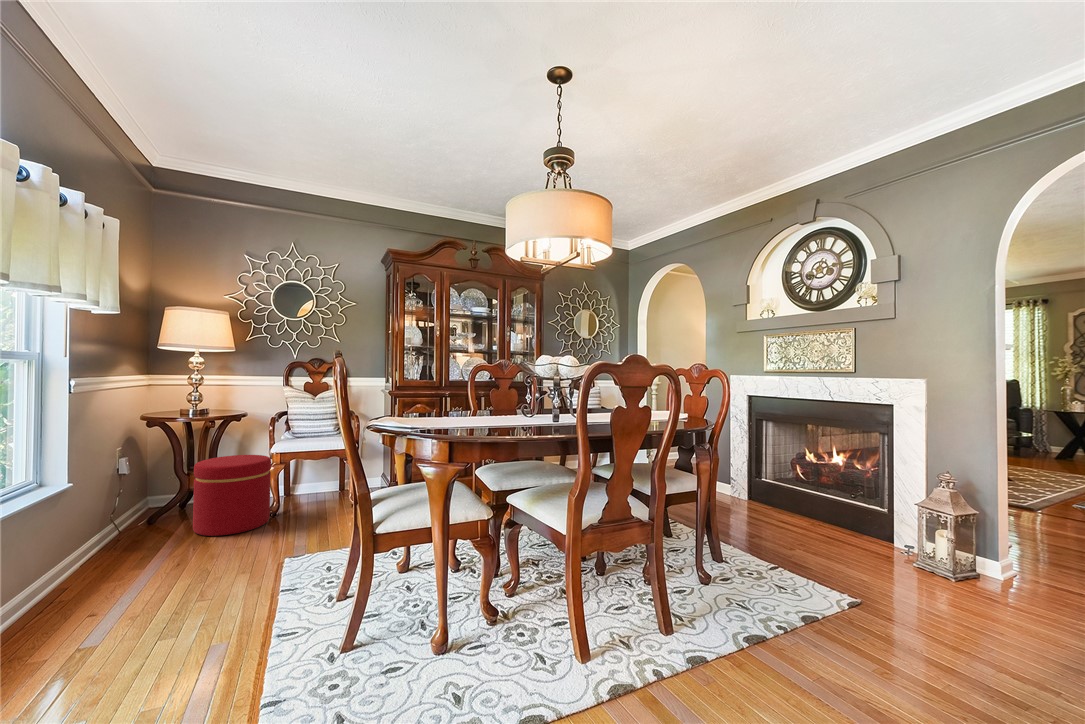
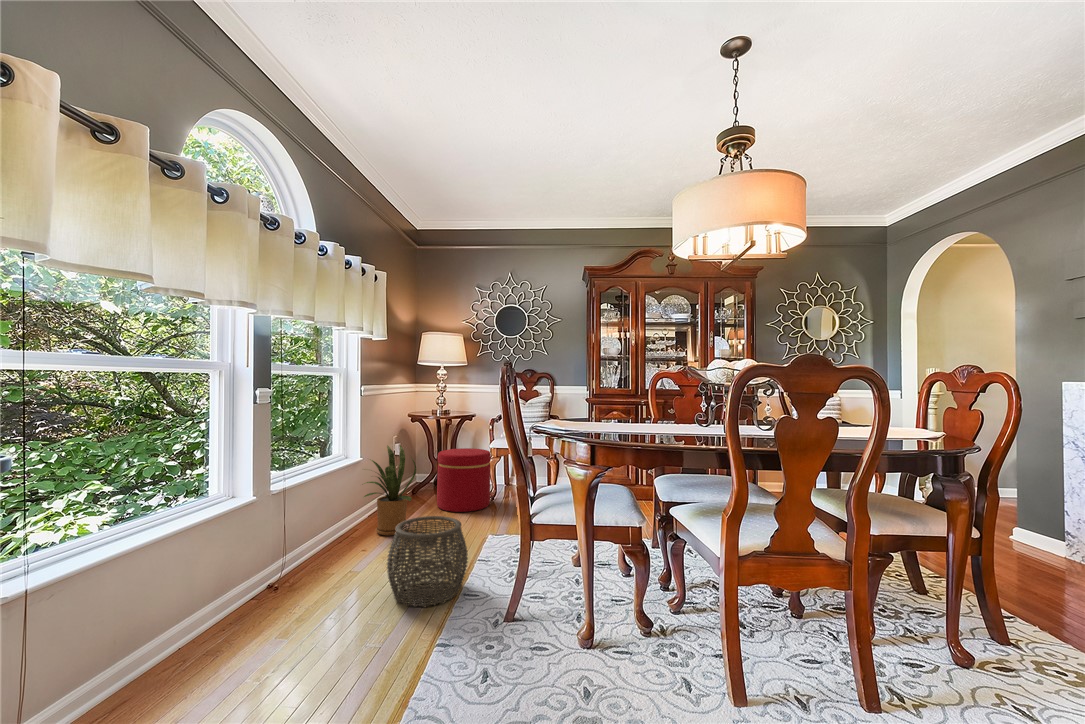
house plant: none [68,461,174,585] -> present [364,445,416,535]
woven basket: none [162,548,282,671] -> present [387,516,468,607]

